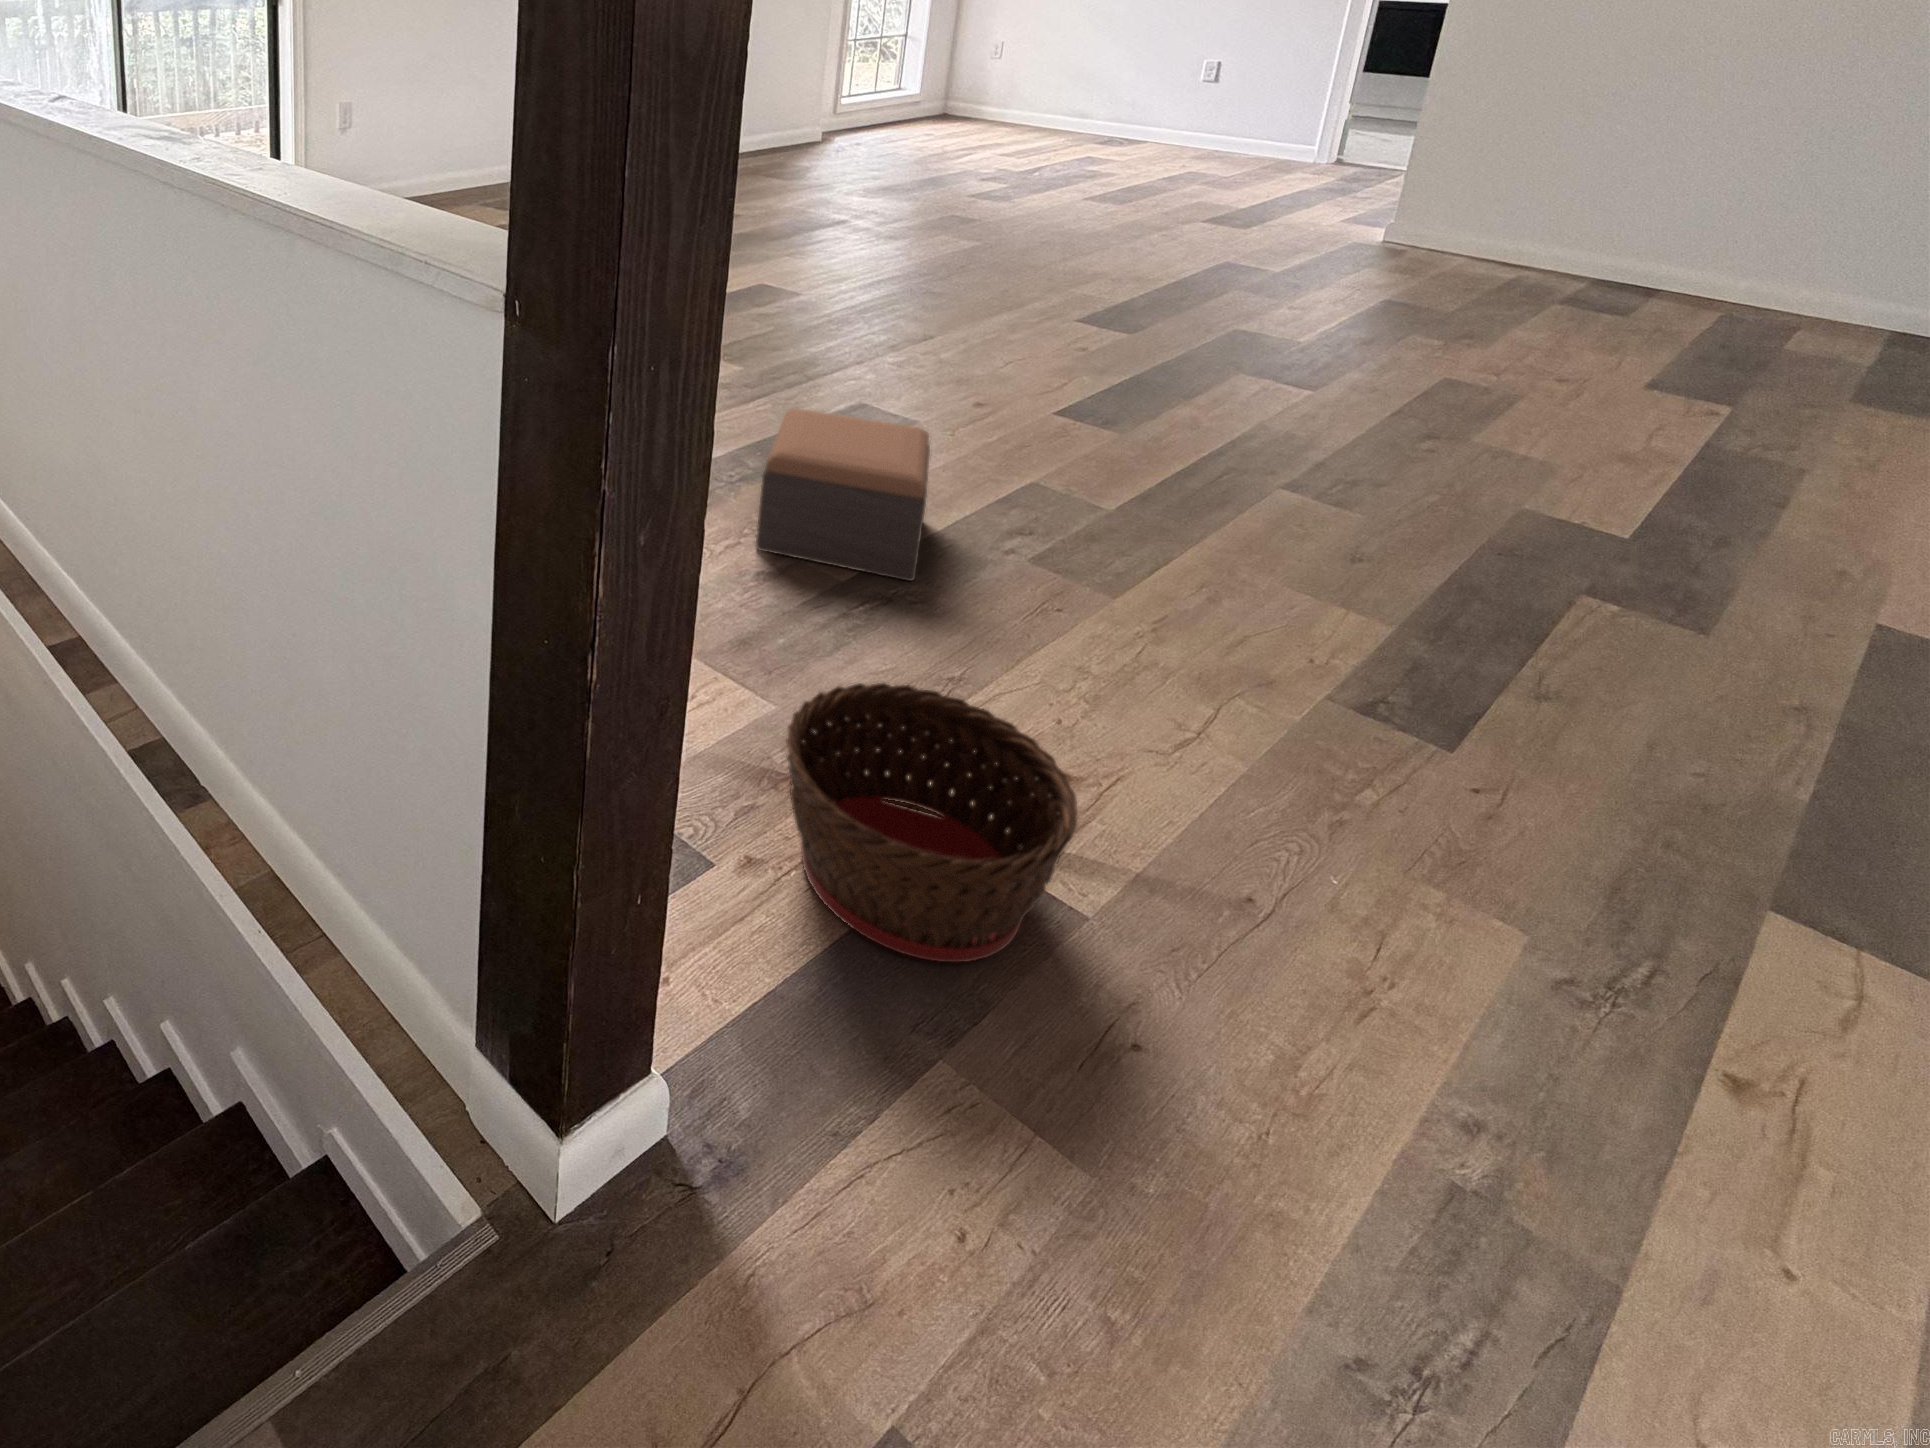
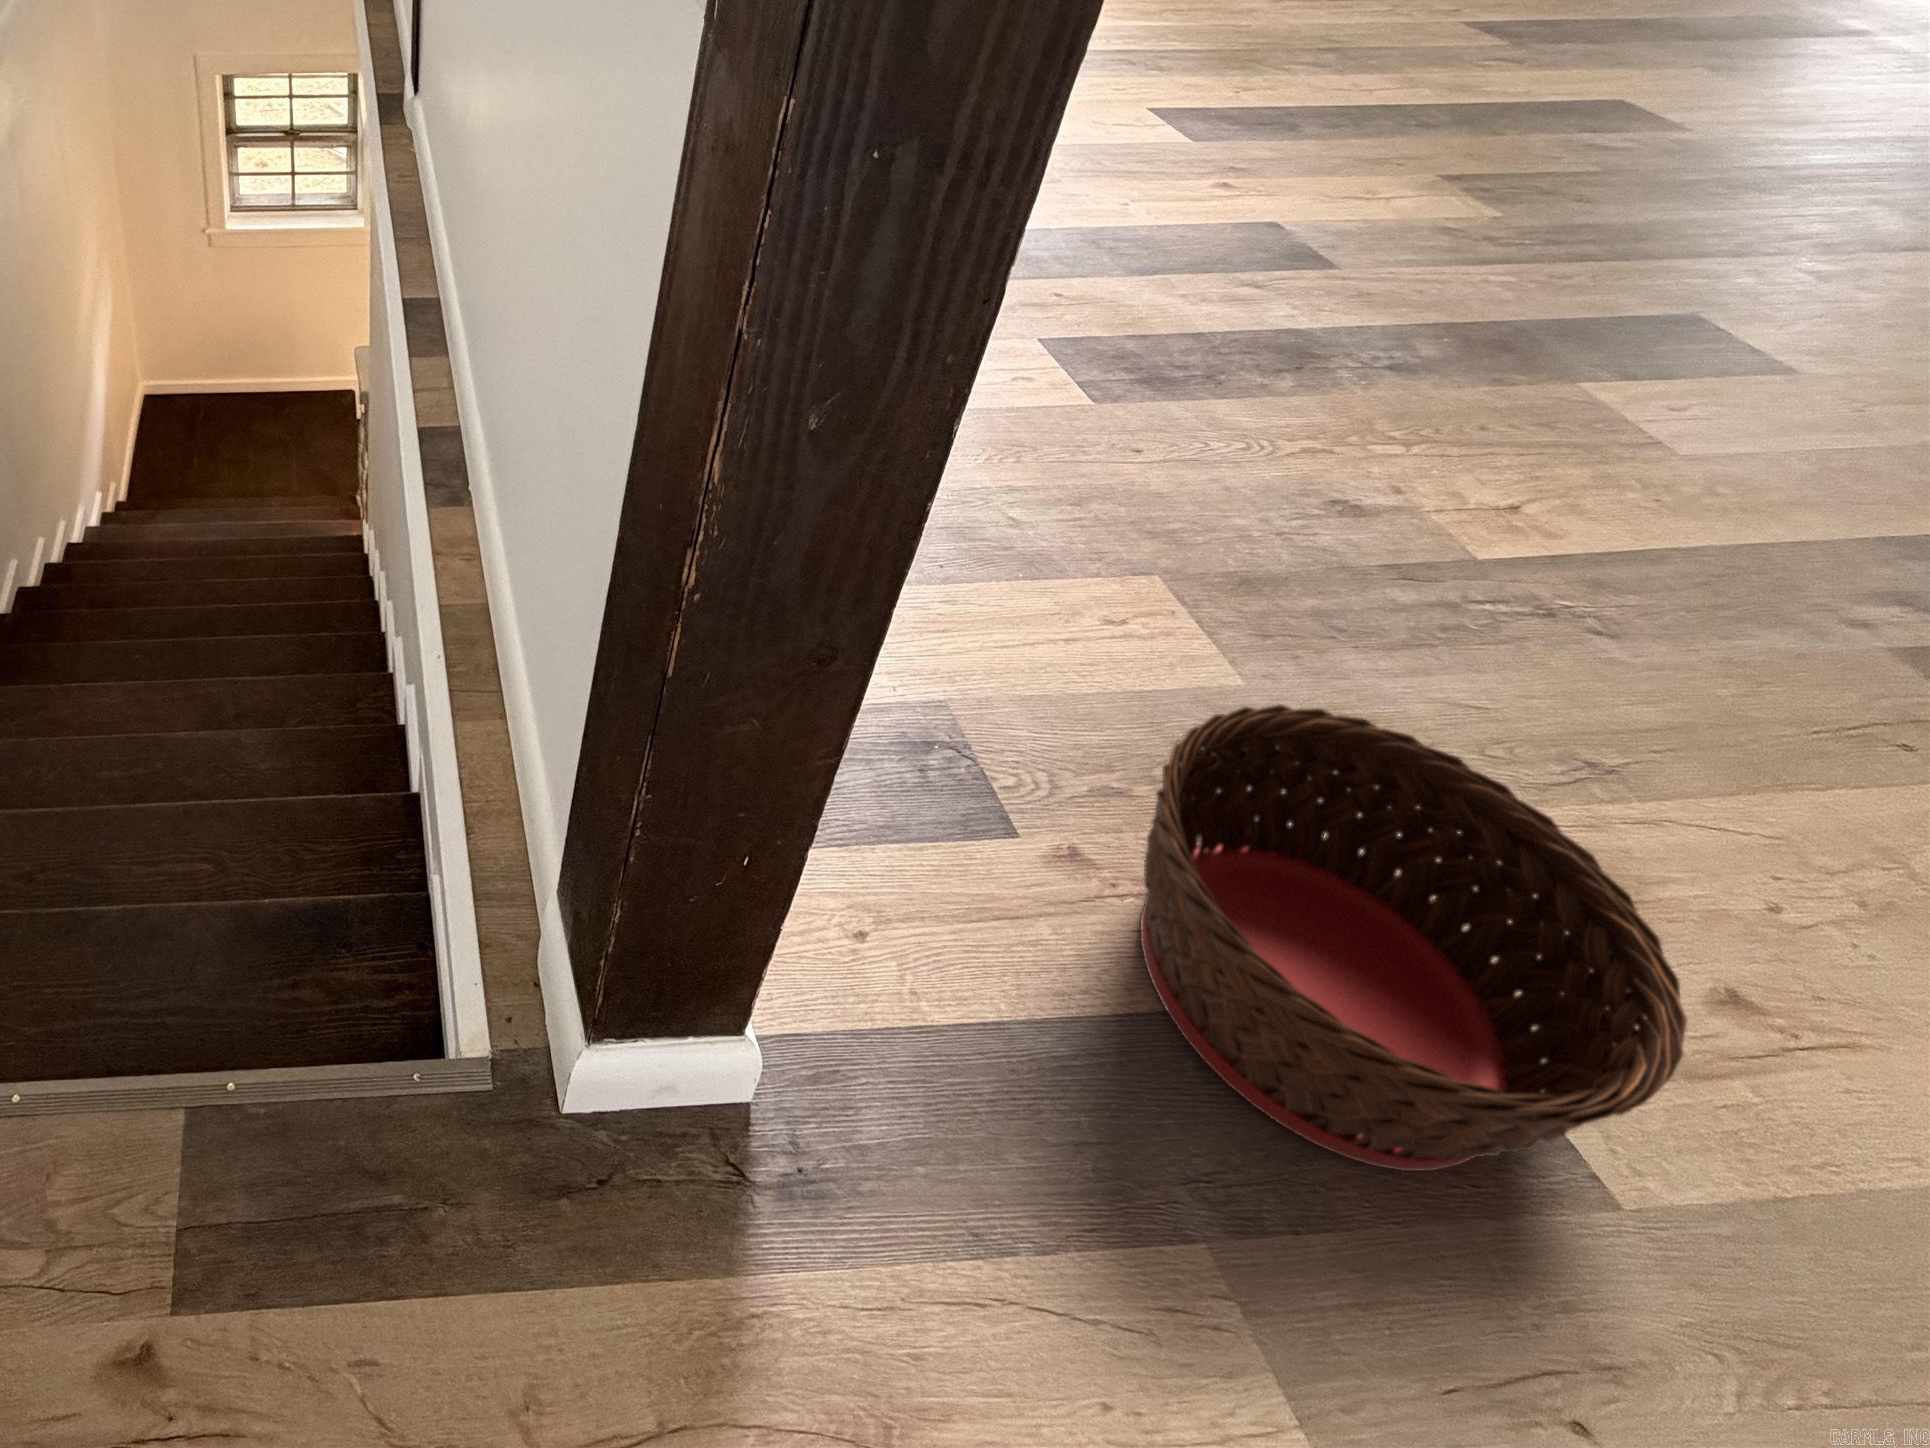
footstool: present [756,409,930,581] -> none [1353,283,1802,602]

